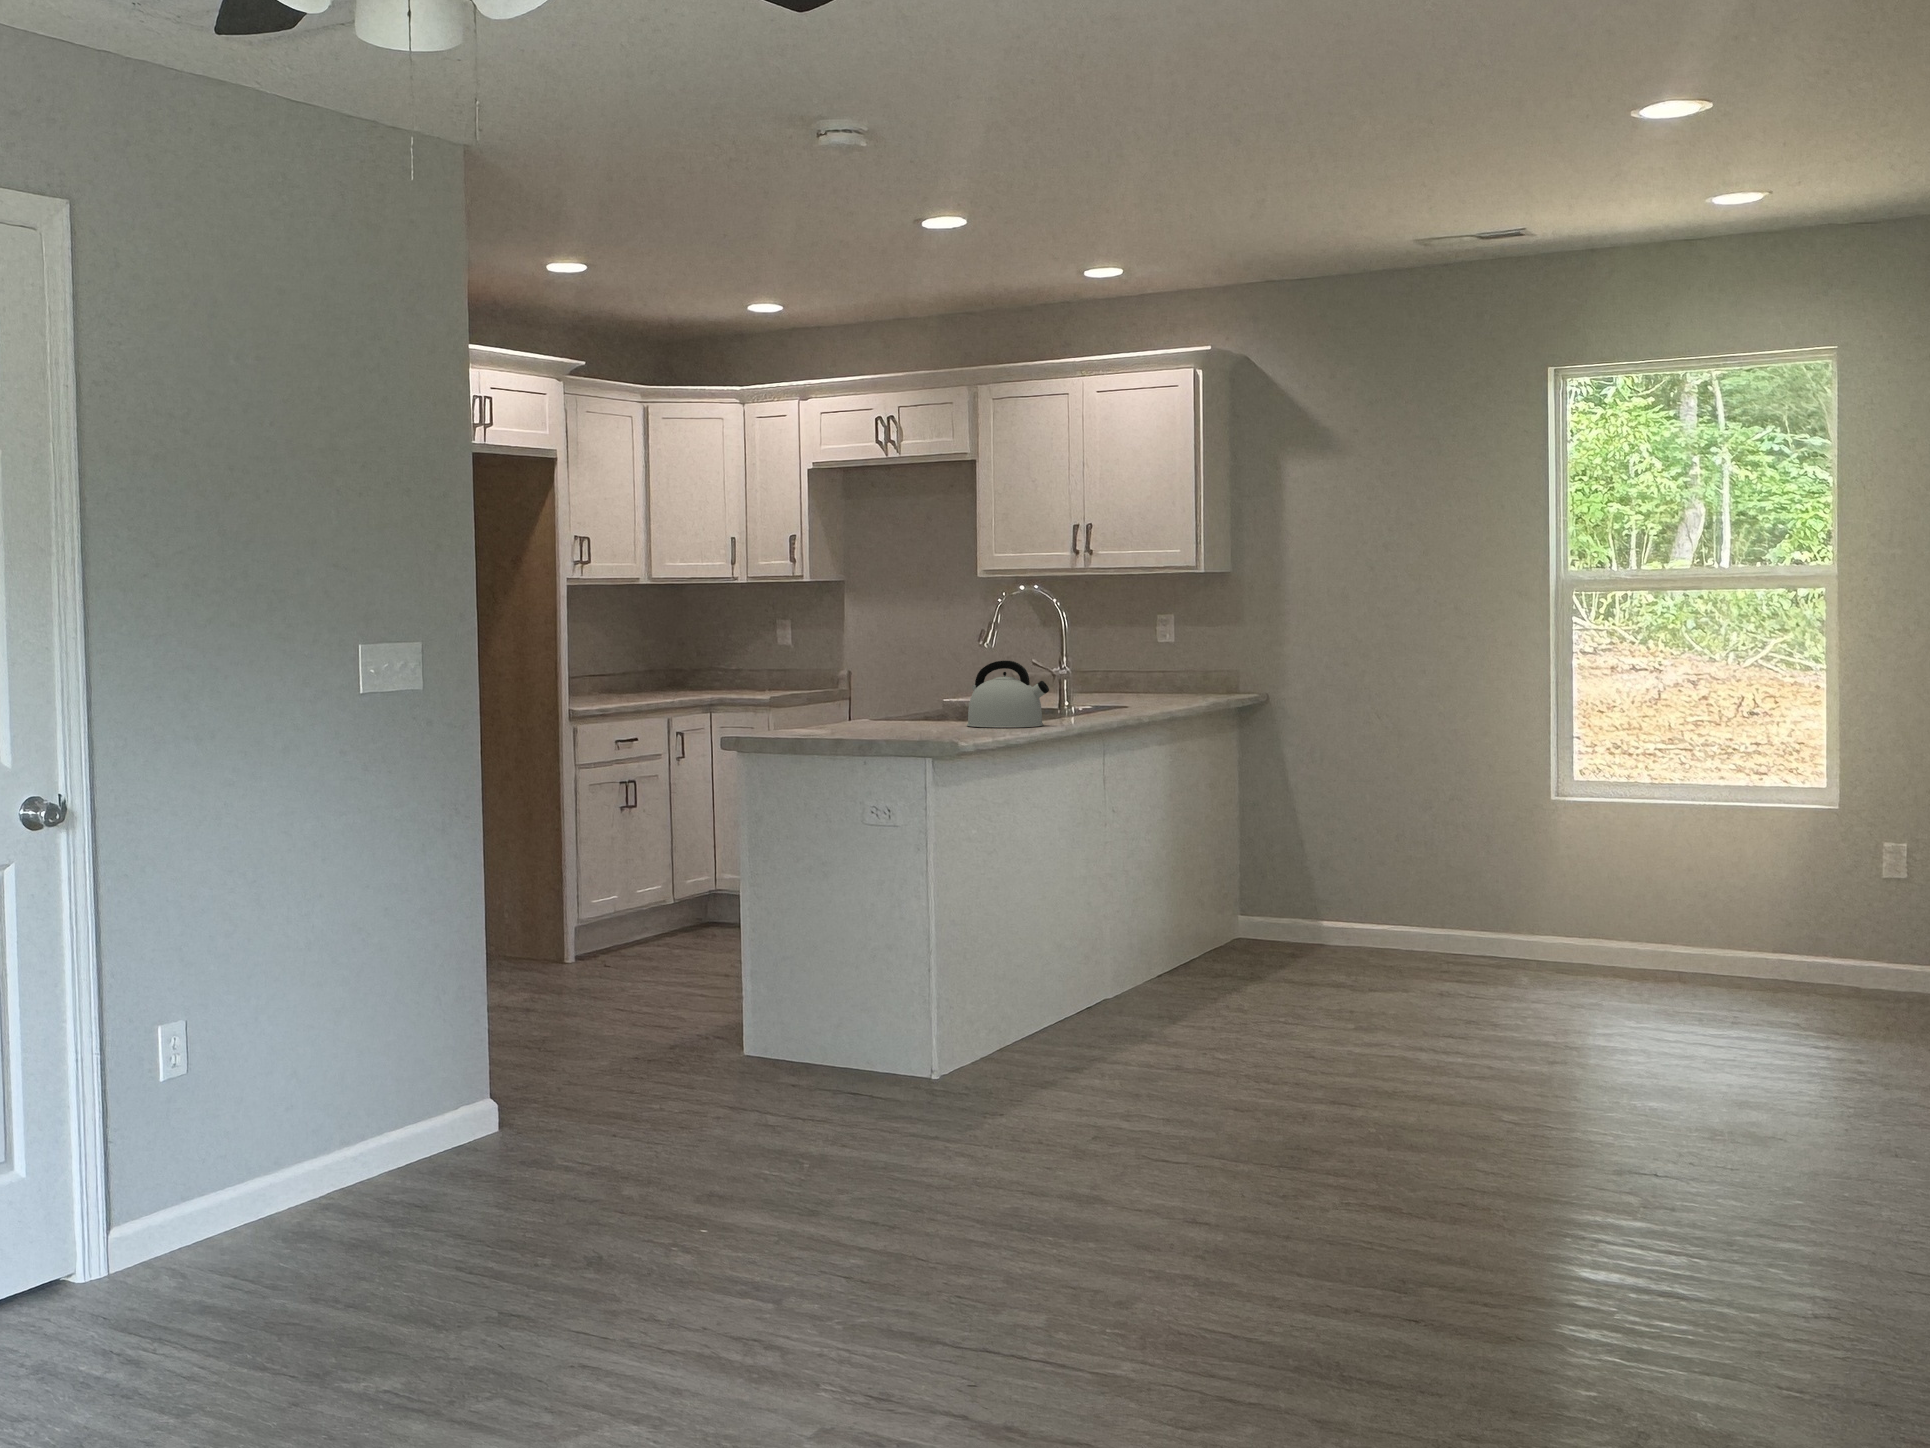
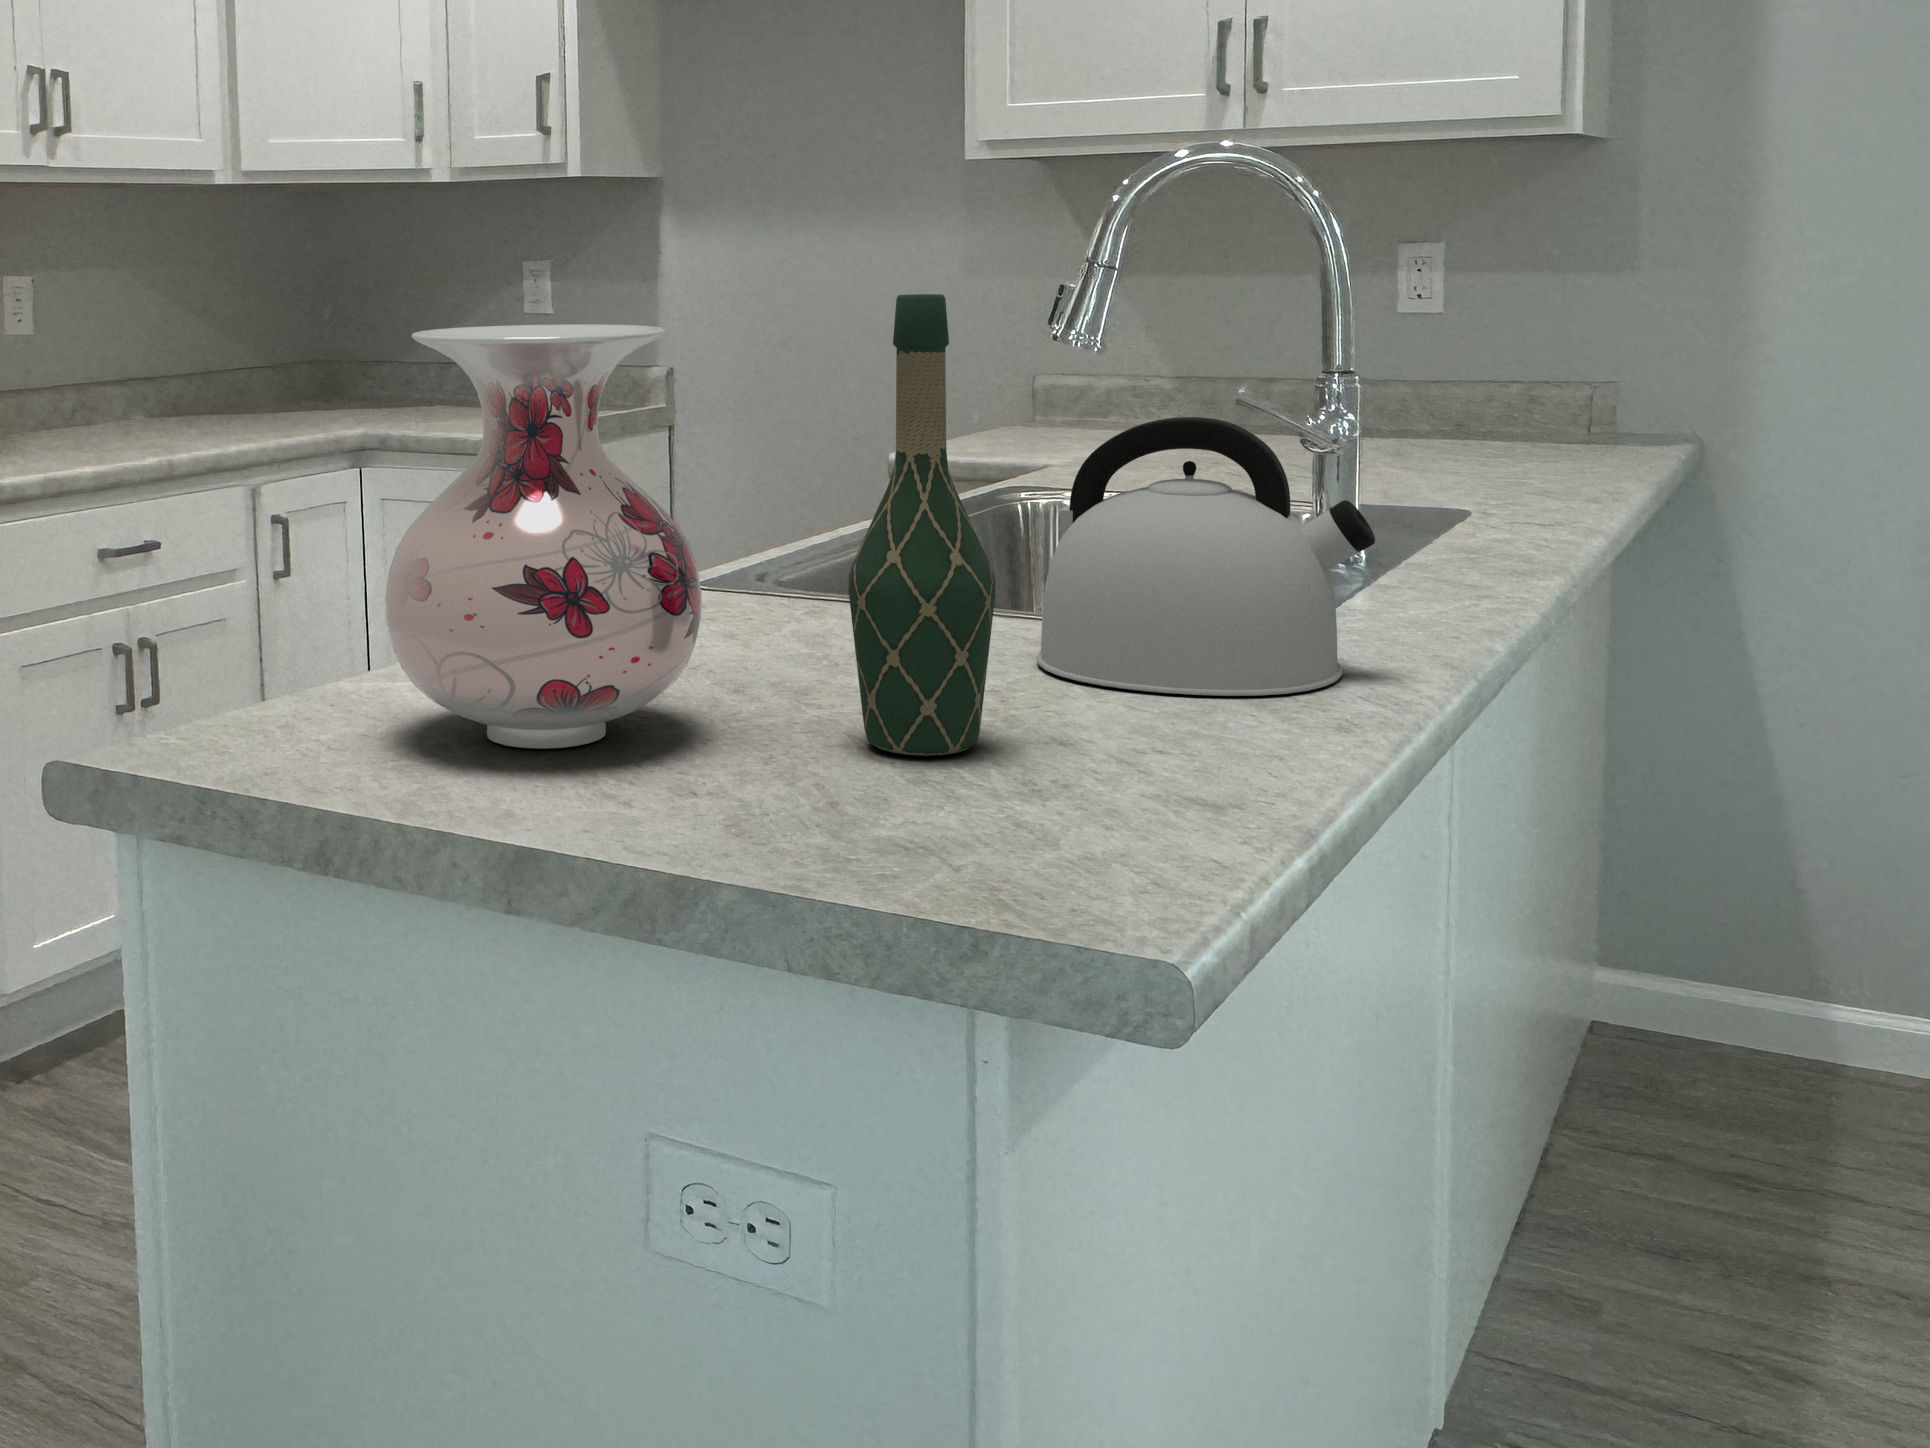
wine bottle: none [915,627,949,732] -> present [848,294,995,756]
vase: none [806,635,881,733] -> present [386,324,702,748]

